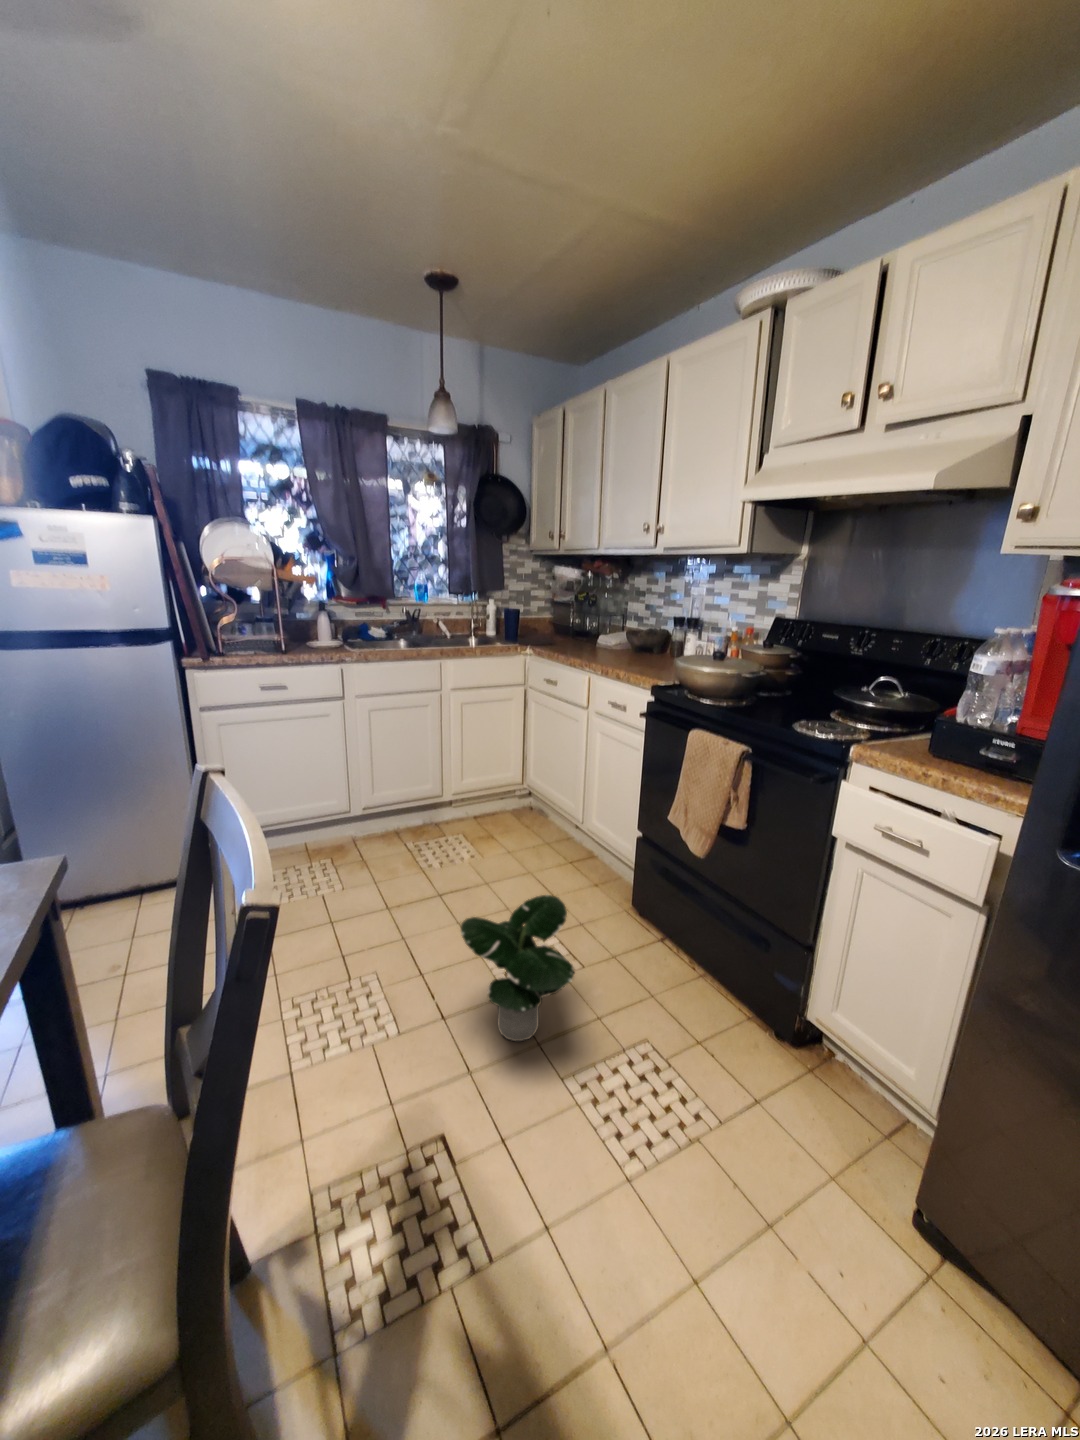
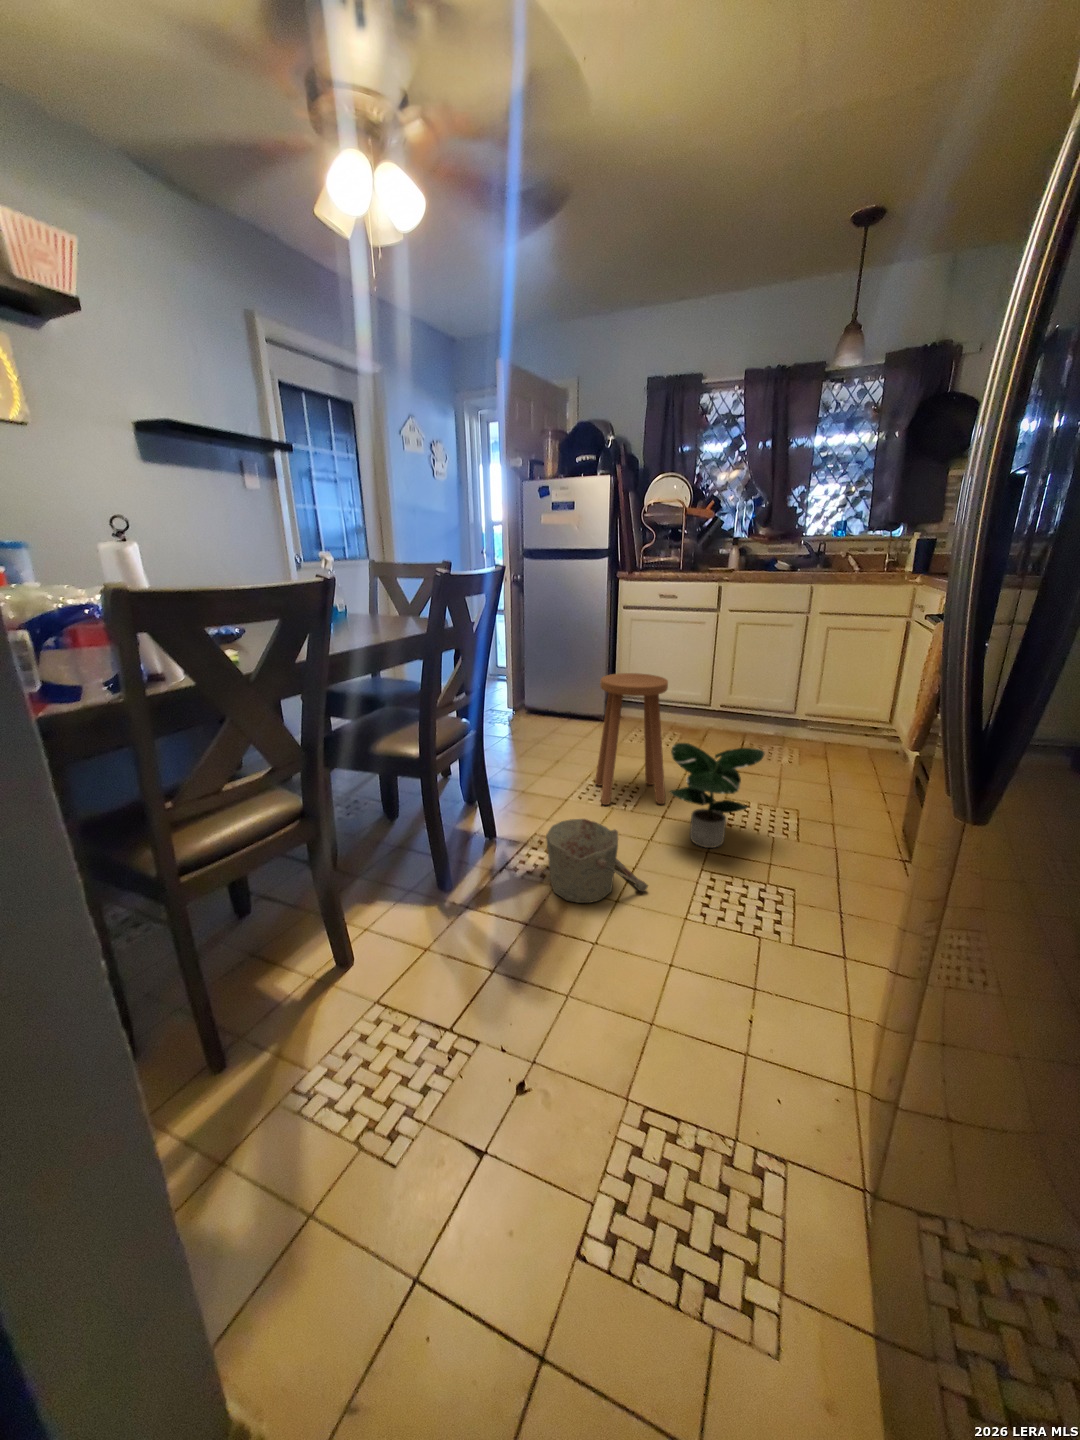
stool: none [303,830,423,1048] -> present [595,673,668,805]
bucket: none [412,1122,554,1303] -> present [546,819,648,903]

